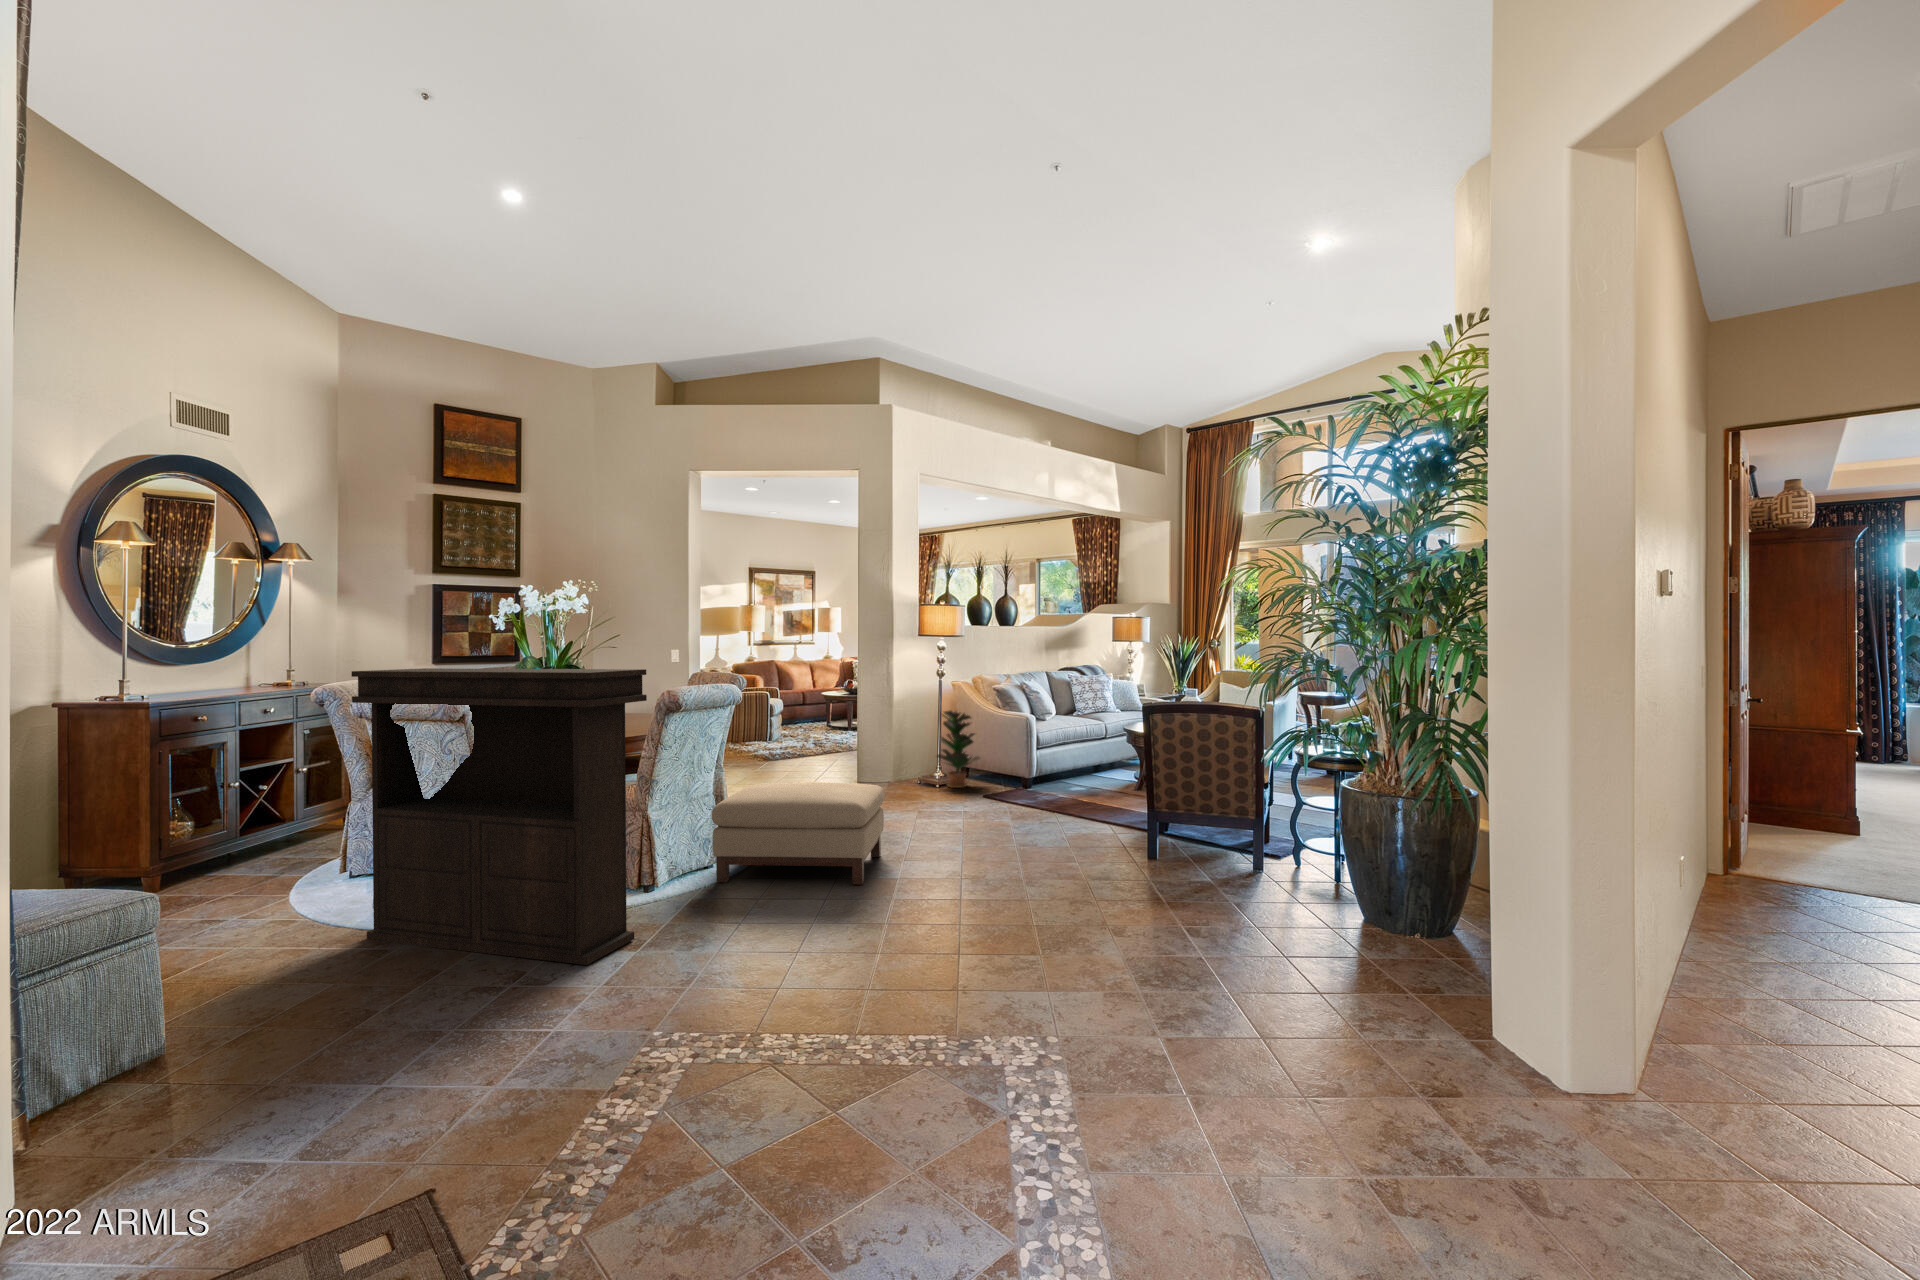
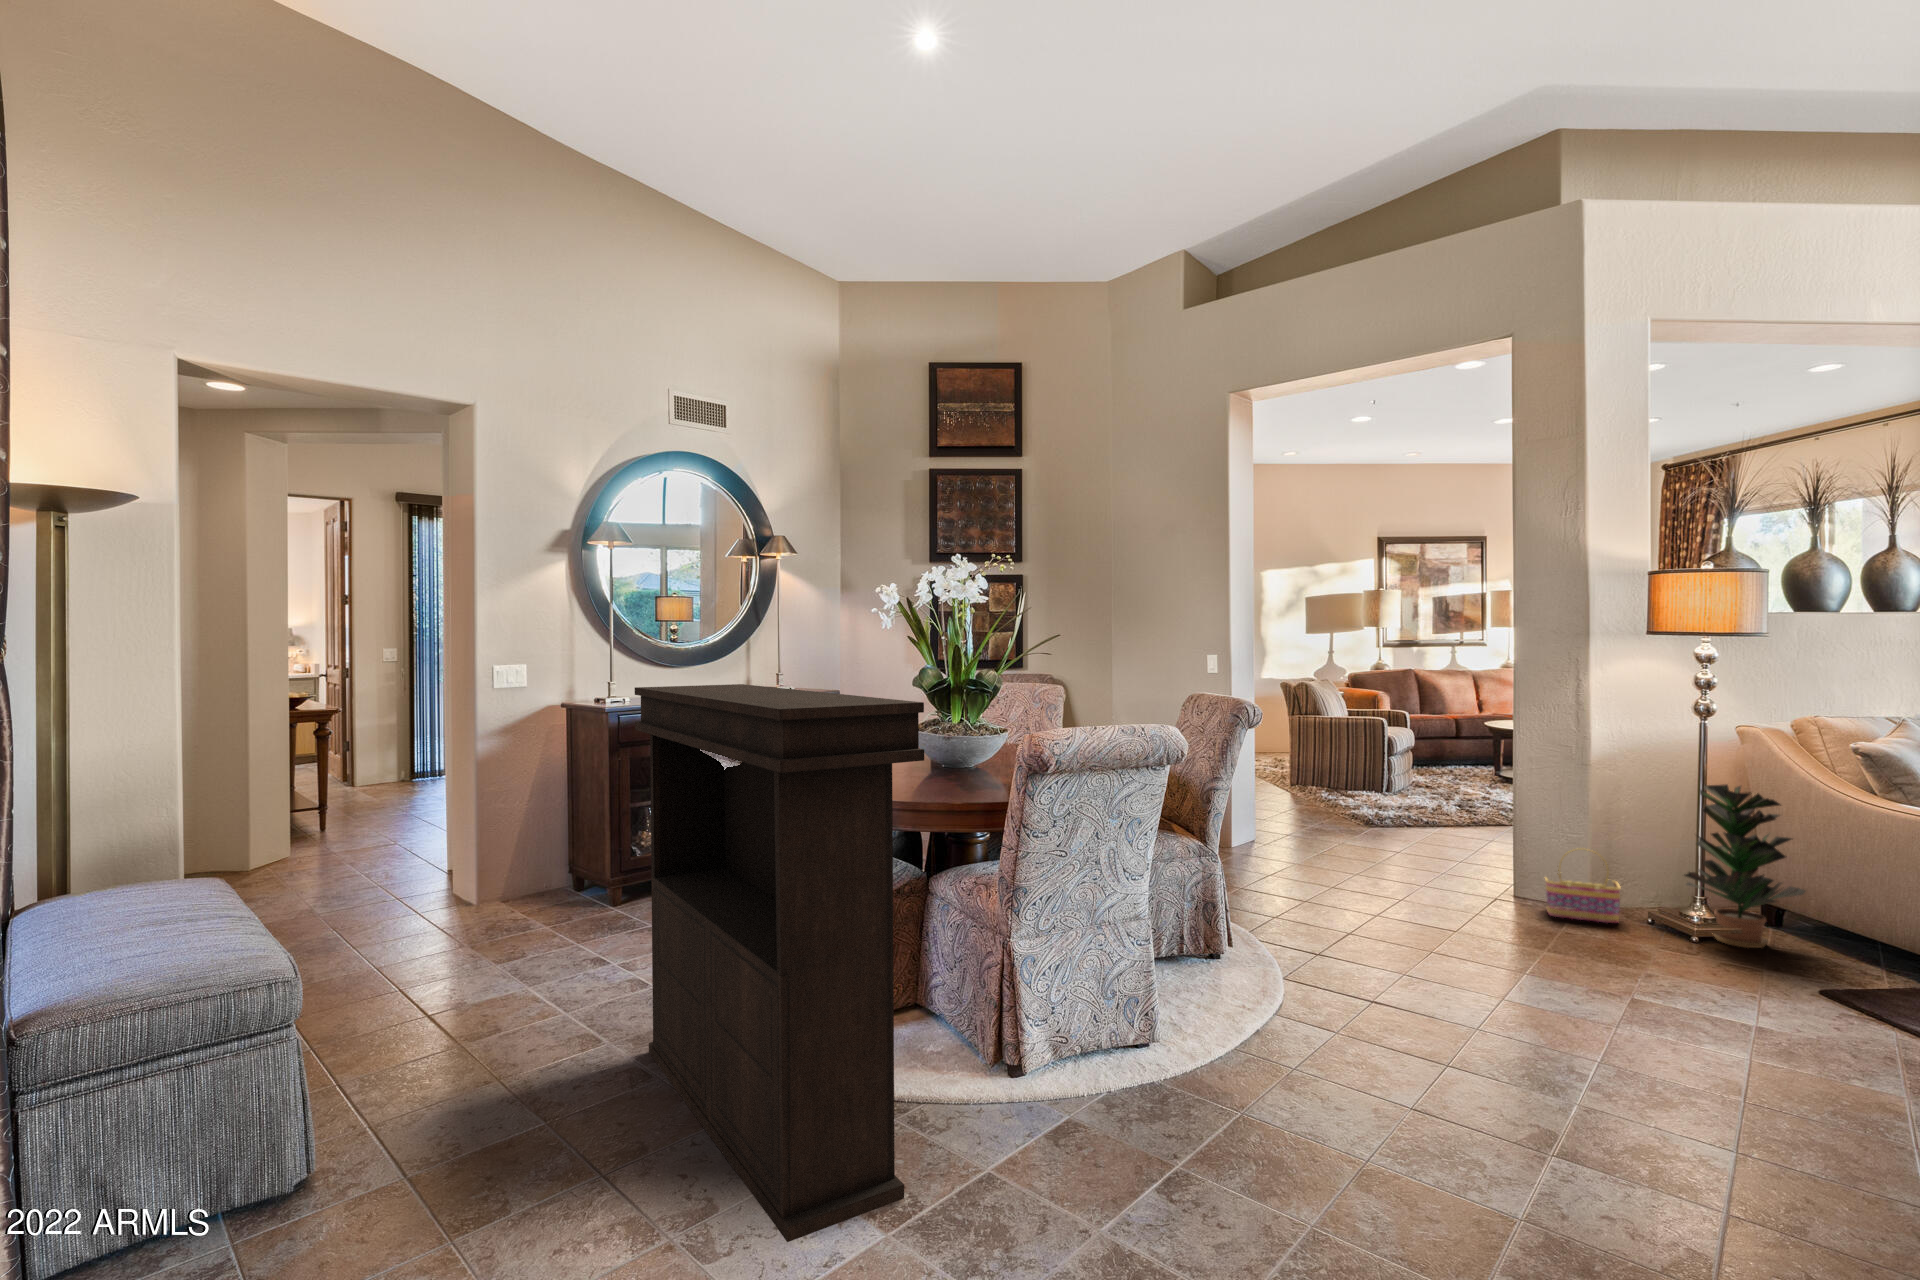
basket: none [874,747,909,788] -> present [1545,851,1621,923]
ottoman: present [712,782,885,884] -> none [1125,904,1502,1197]

